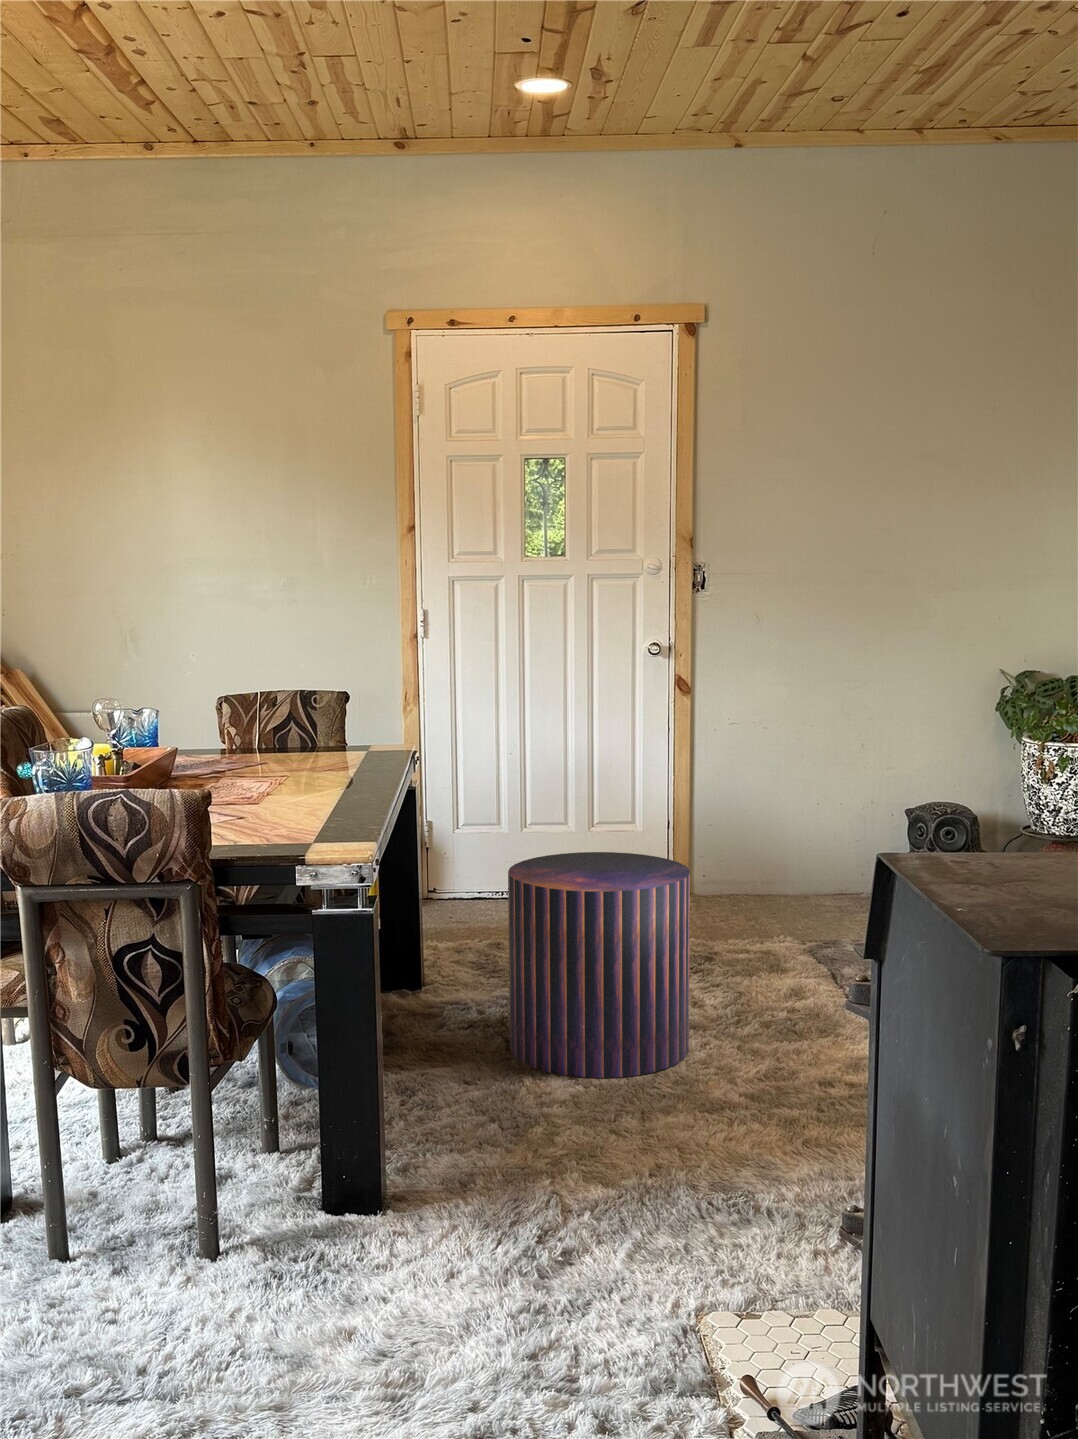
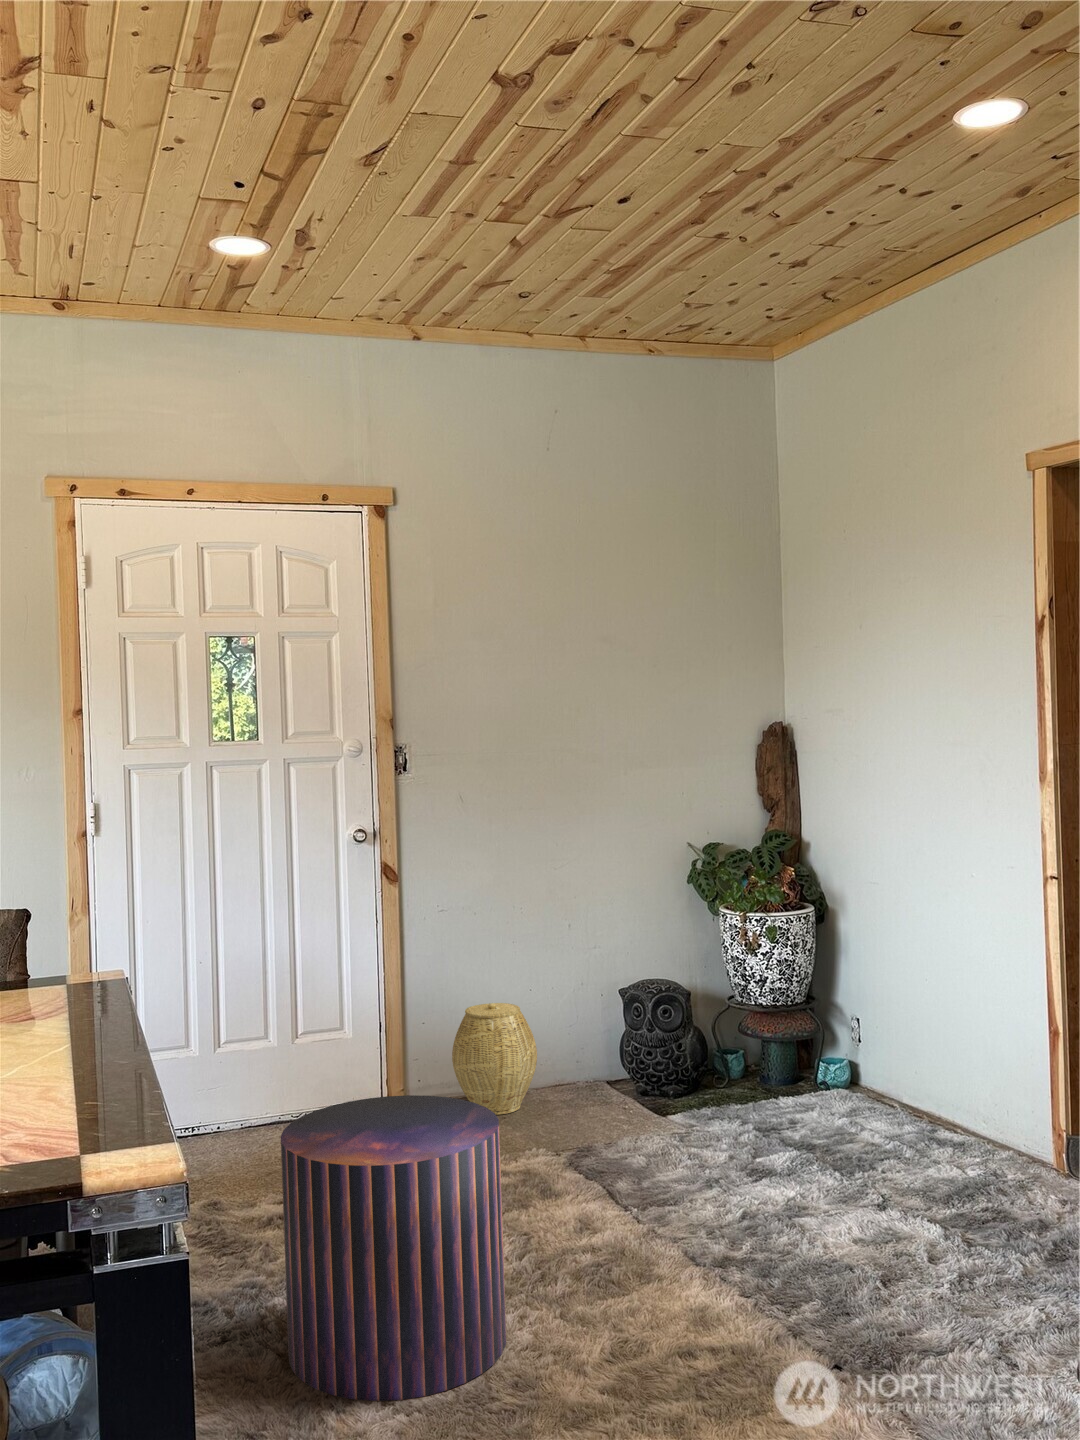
woven basket: none [733,809,815,912] -> present [452,1003,537,1115]

